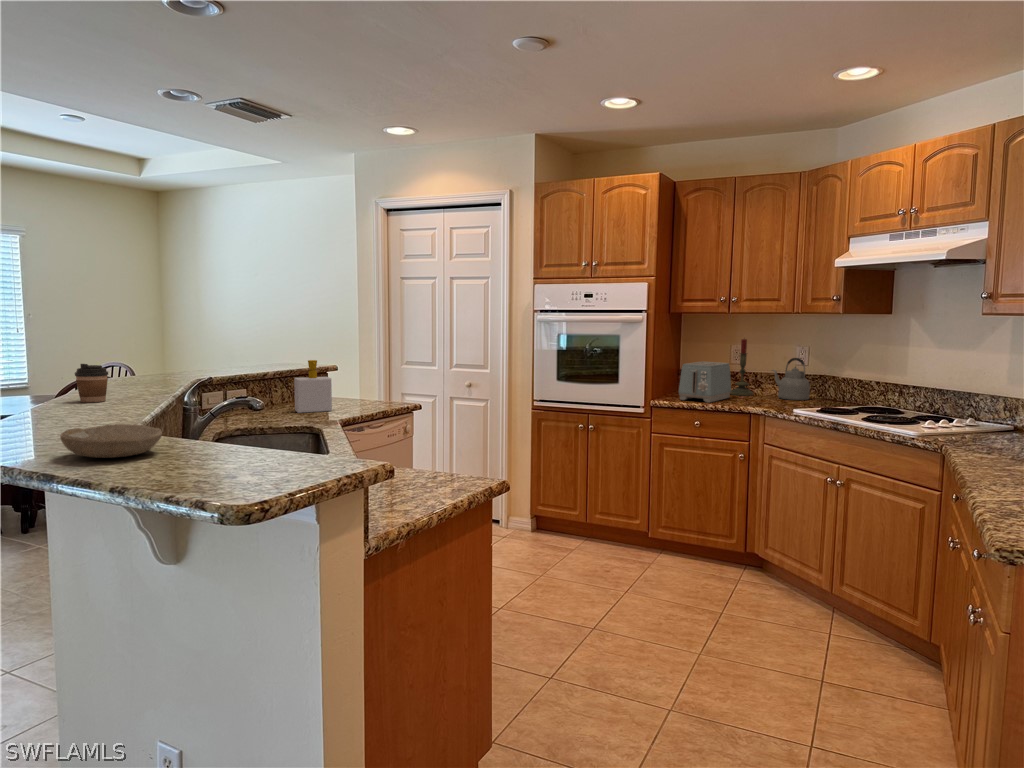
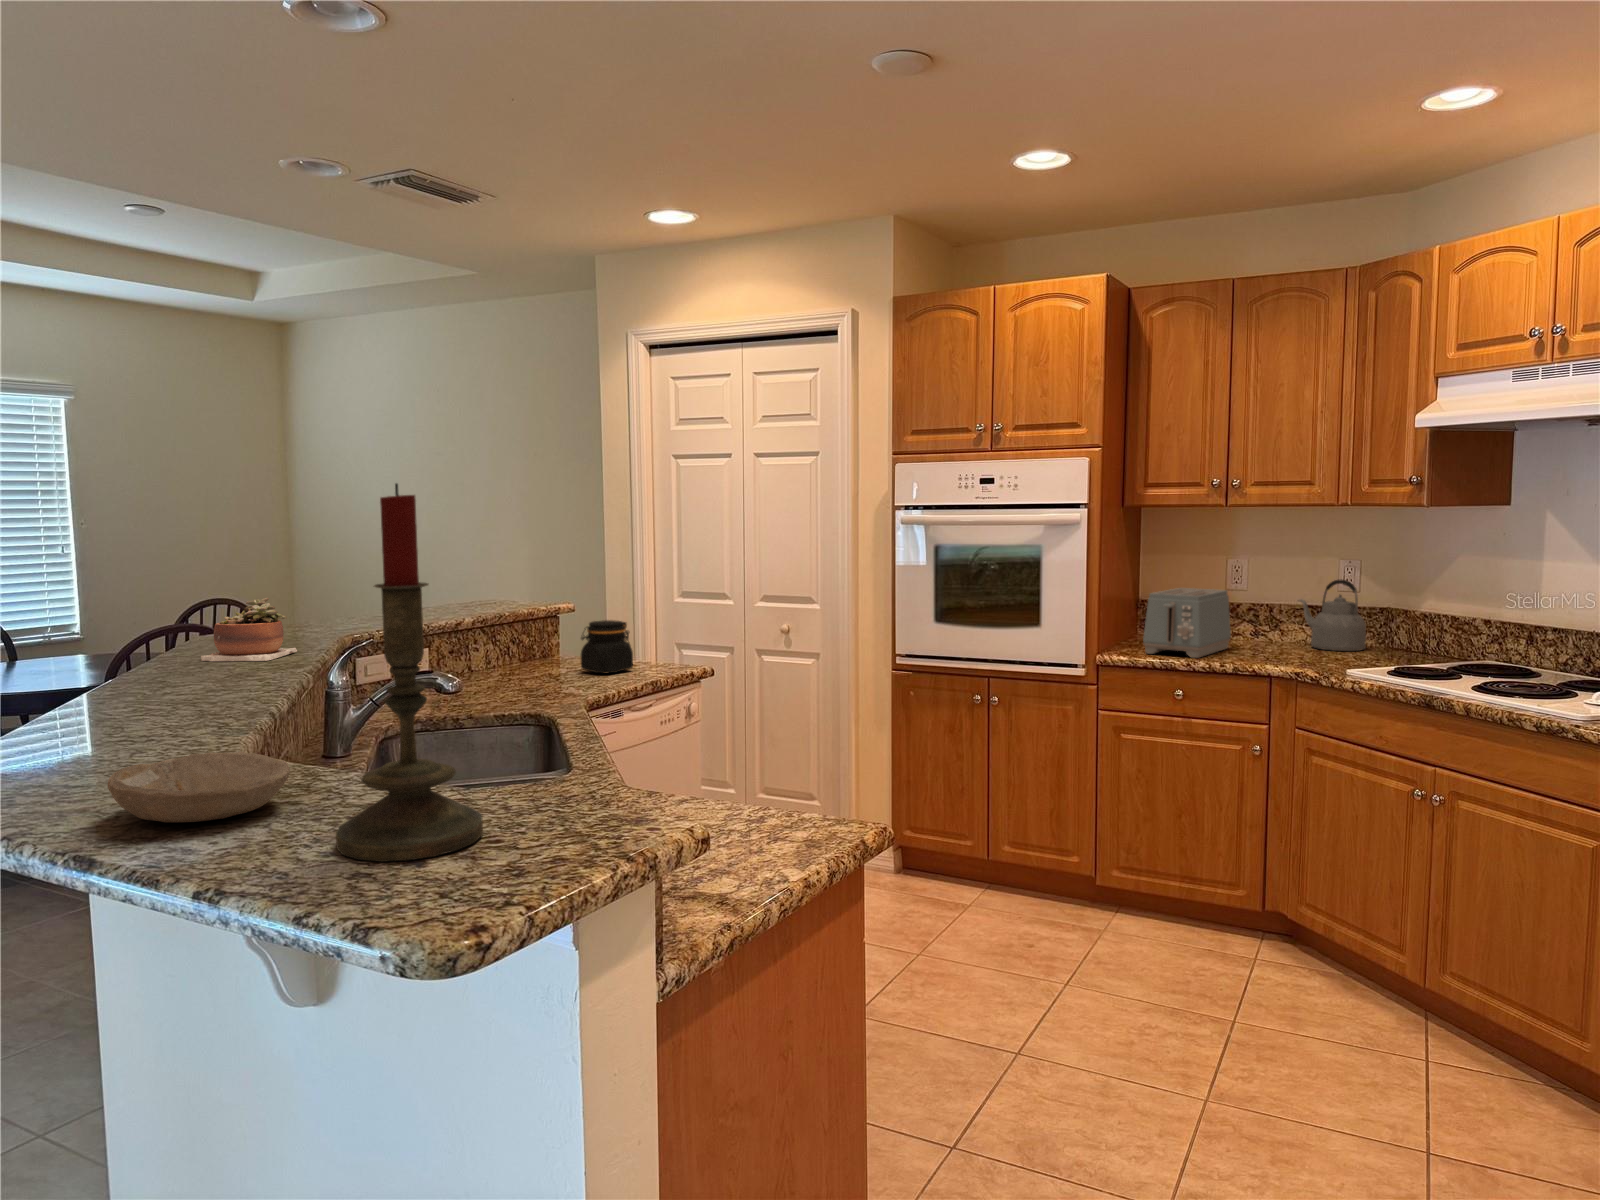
candle: present [730,339,753,396] -> present [336,483,483,862]
succulent plant: none [109,354,168,390] -> present [201,598,297,661]
soap bottle: present [294,360,332,413] -> none [506,600,568,688]
coffee cup: present [75,364,108,403] -> none [143,623,199,689]
jar: none [340,374,372,406] -> present [581,620,633,673]

